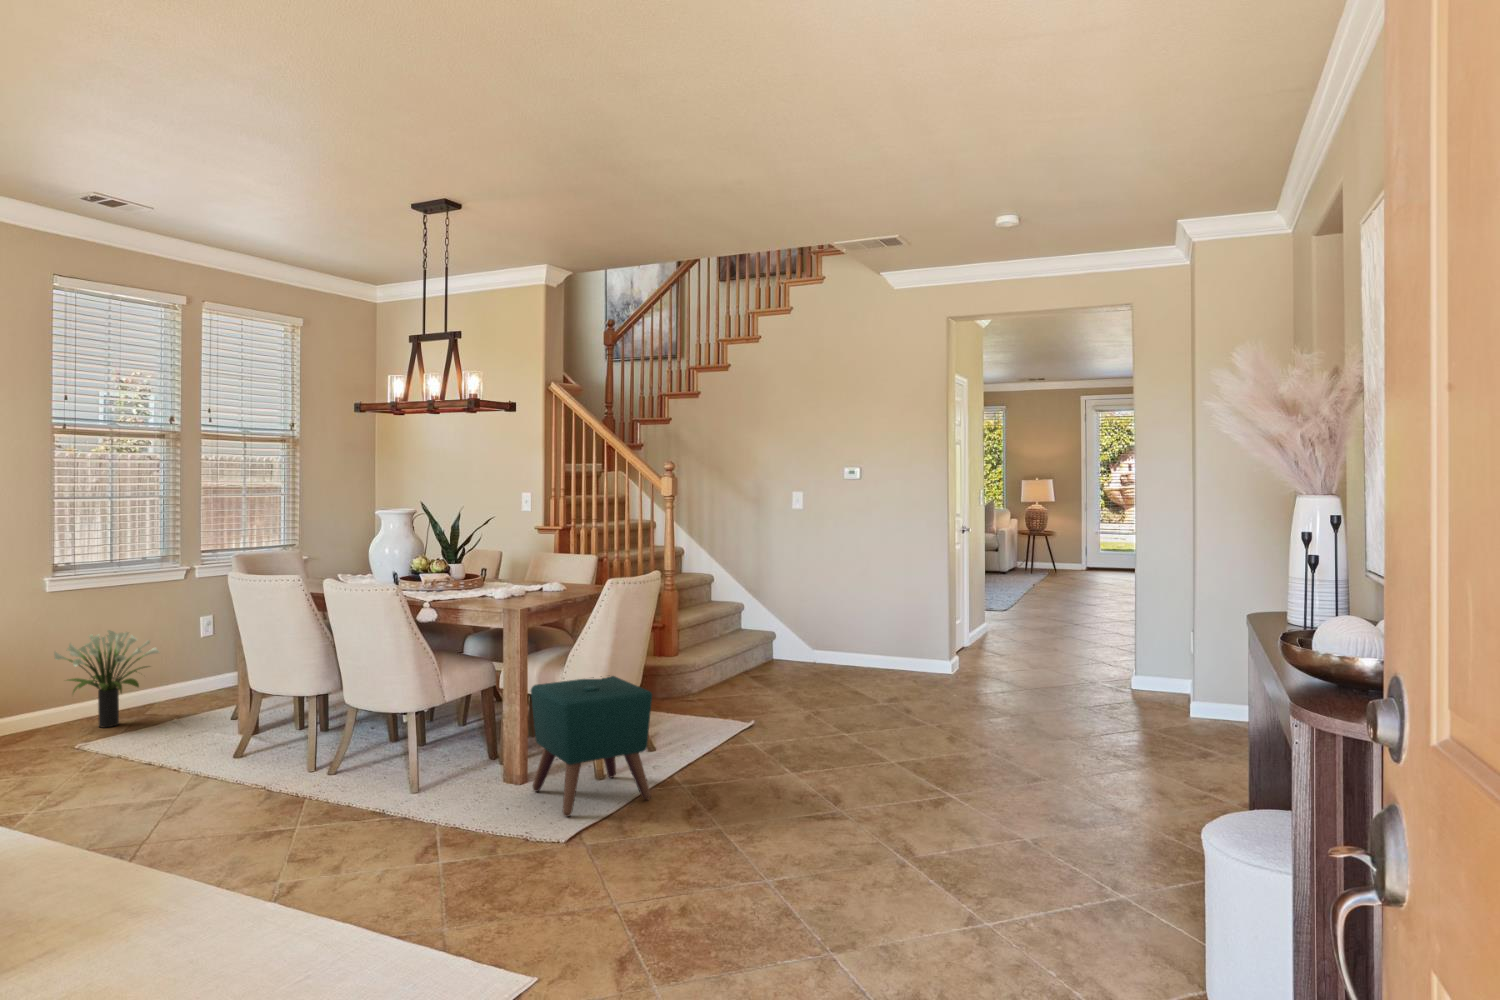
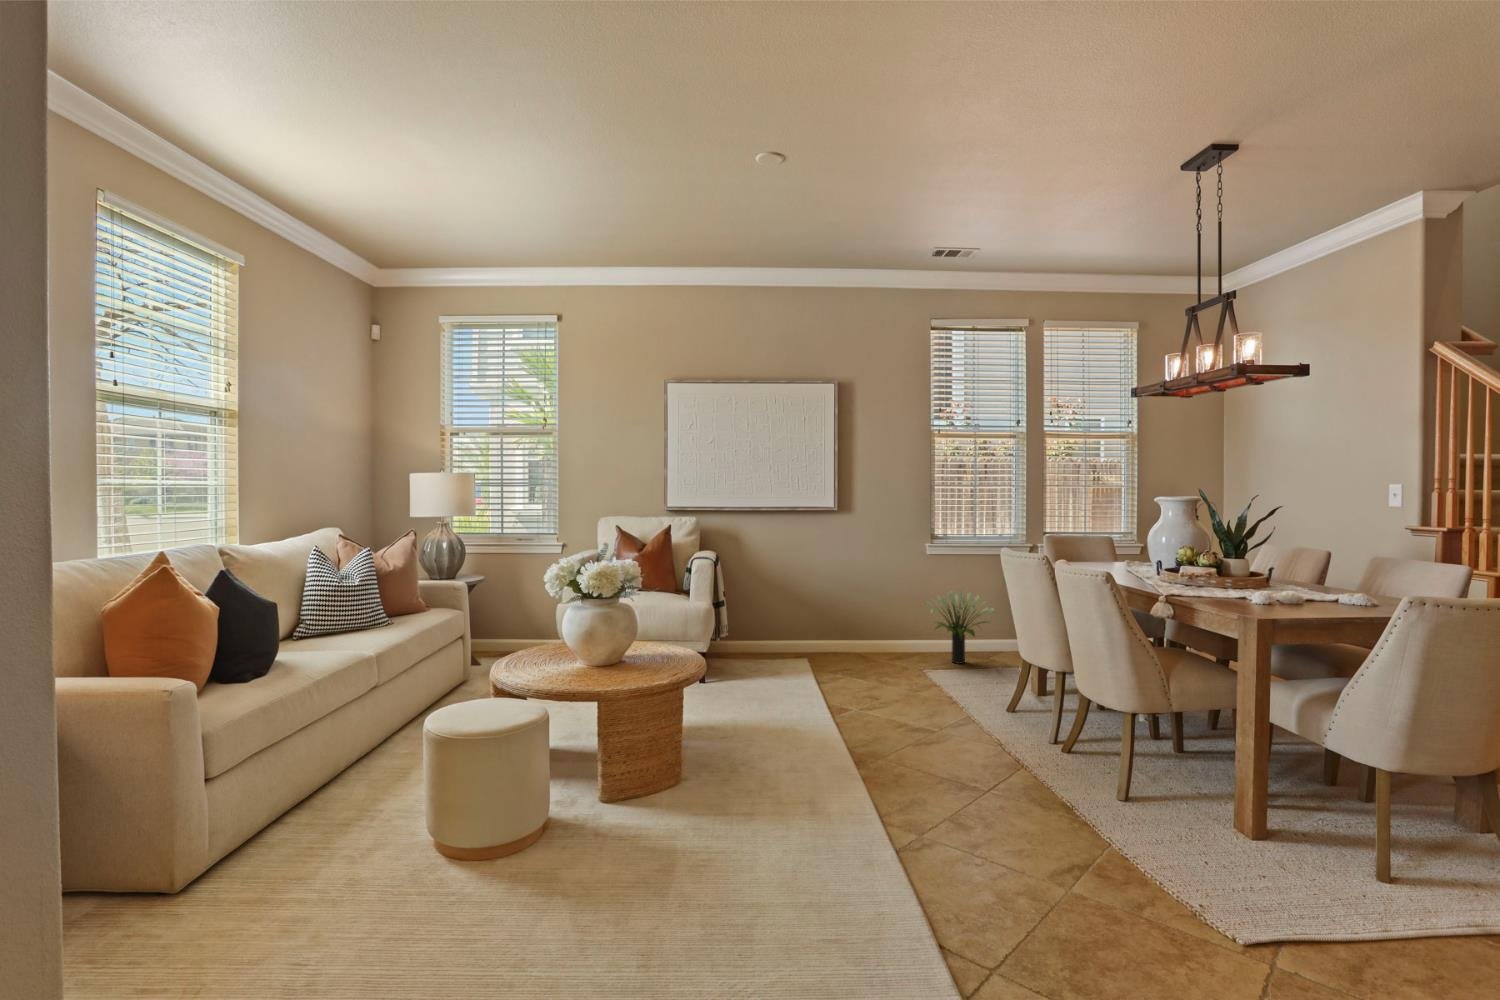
ottoman: present [531,676,652,817] -> none [1258,719,1457,952]

